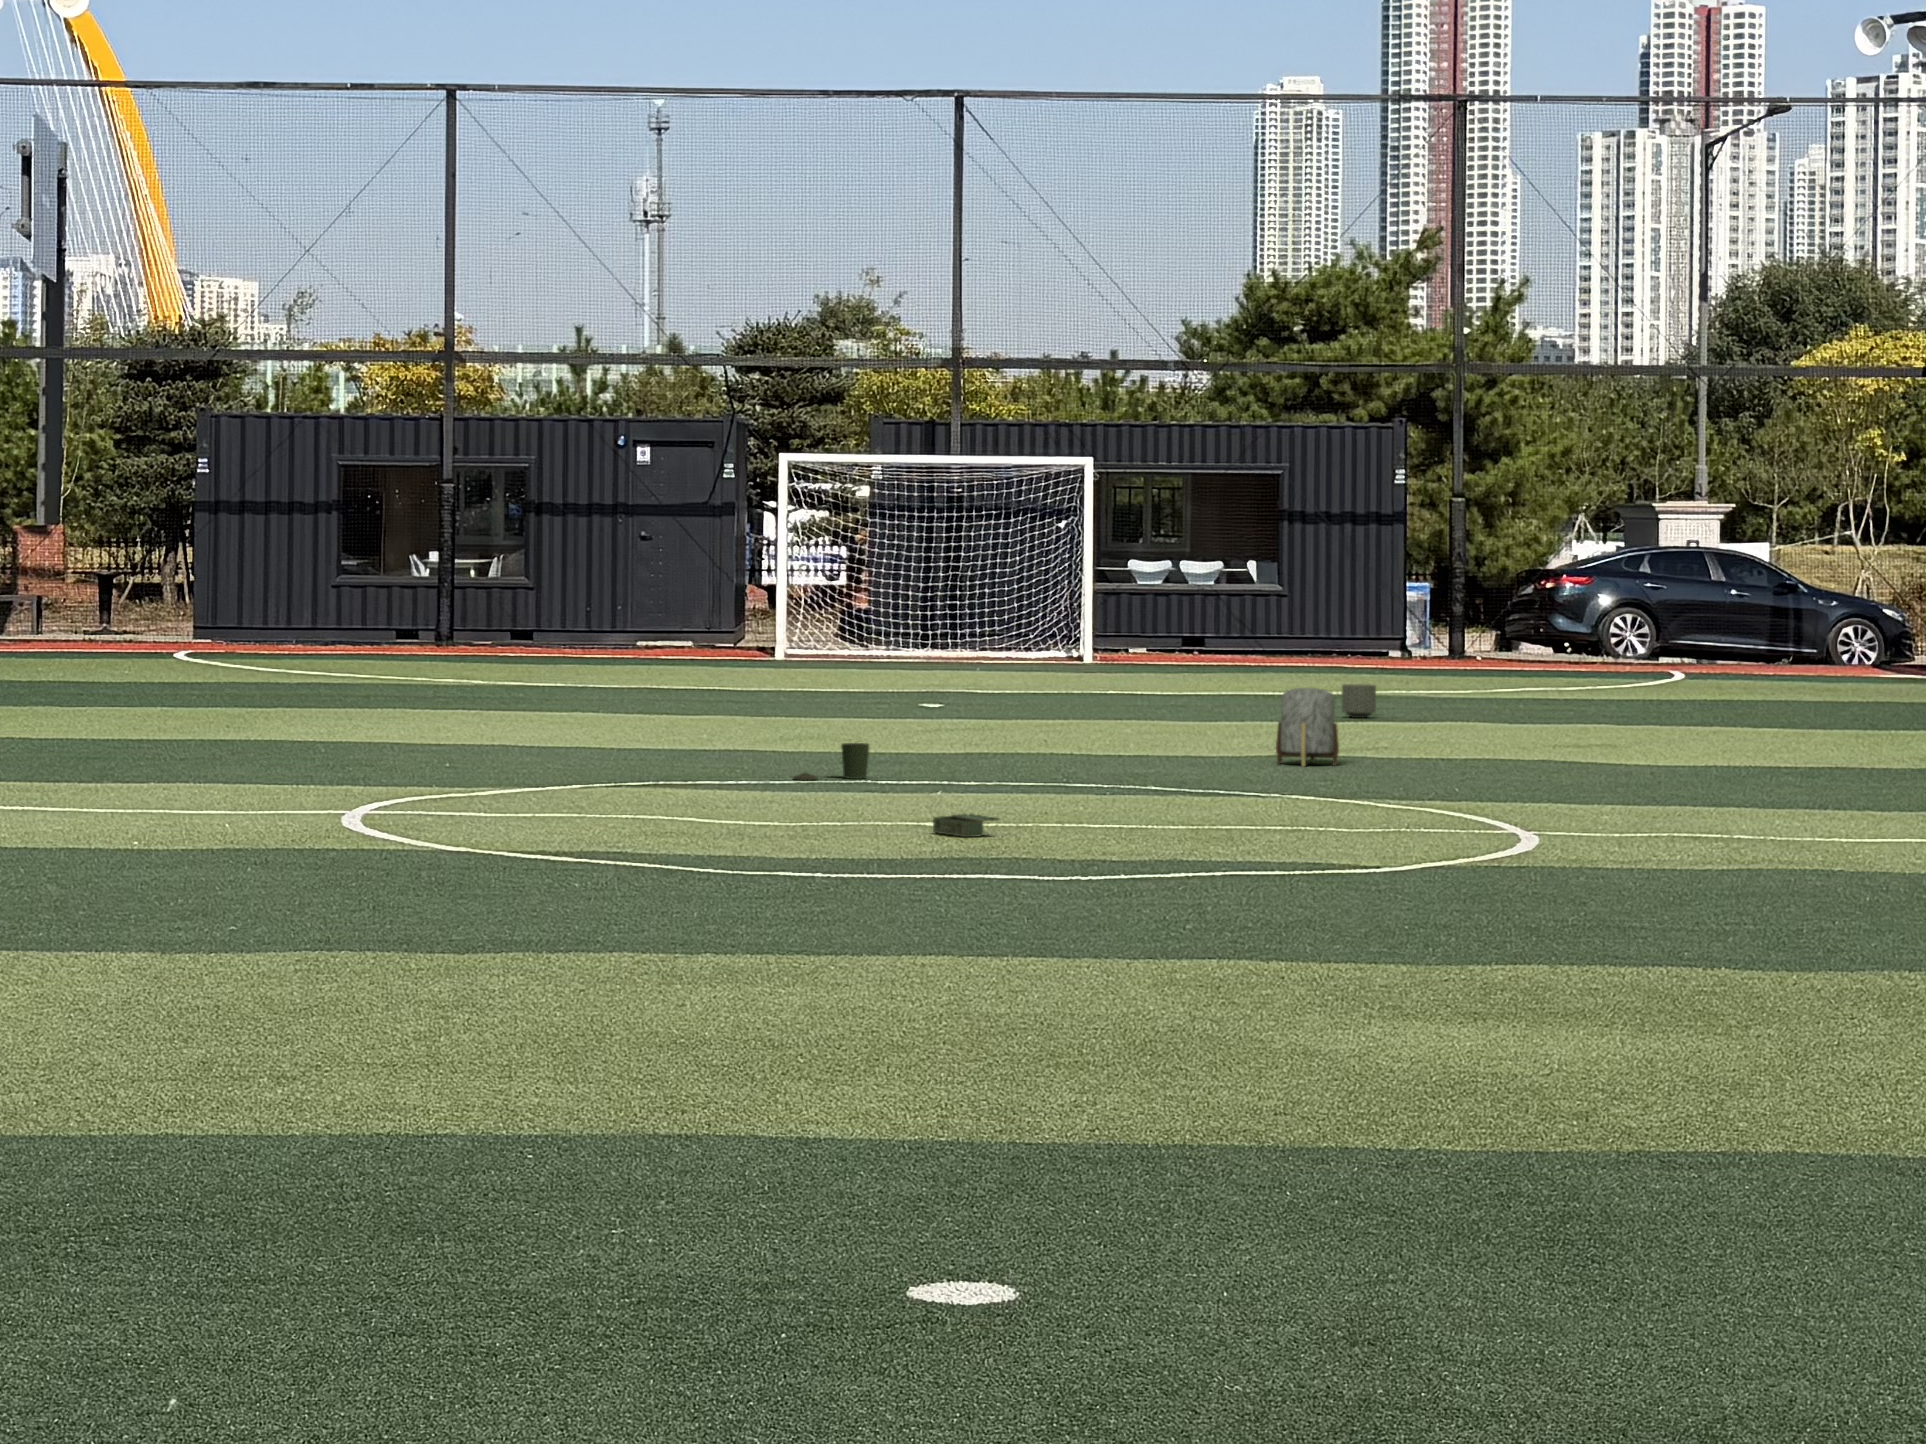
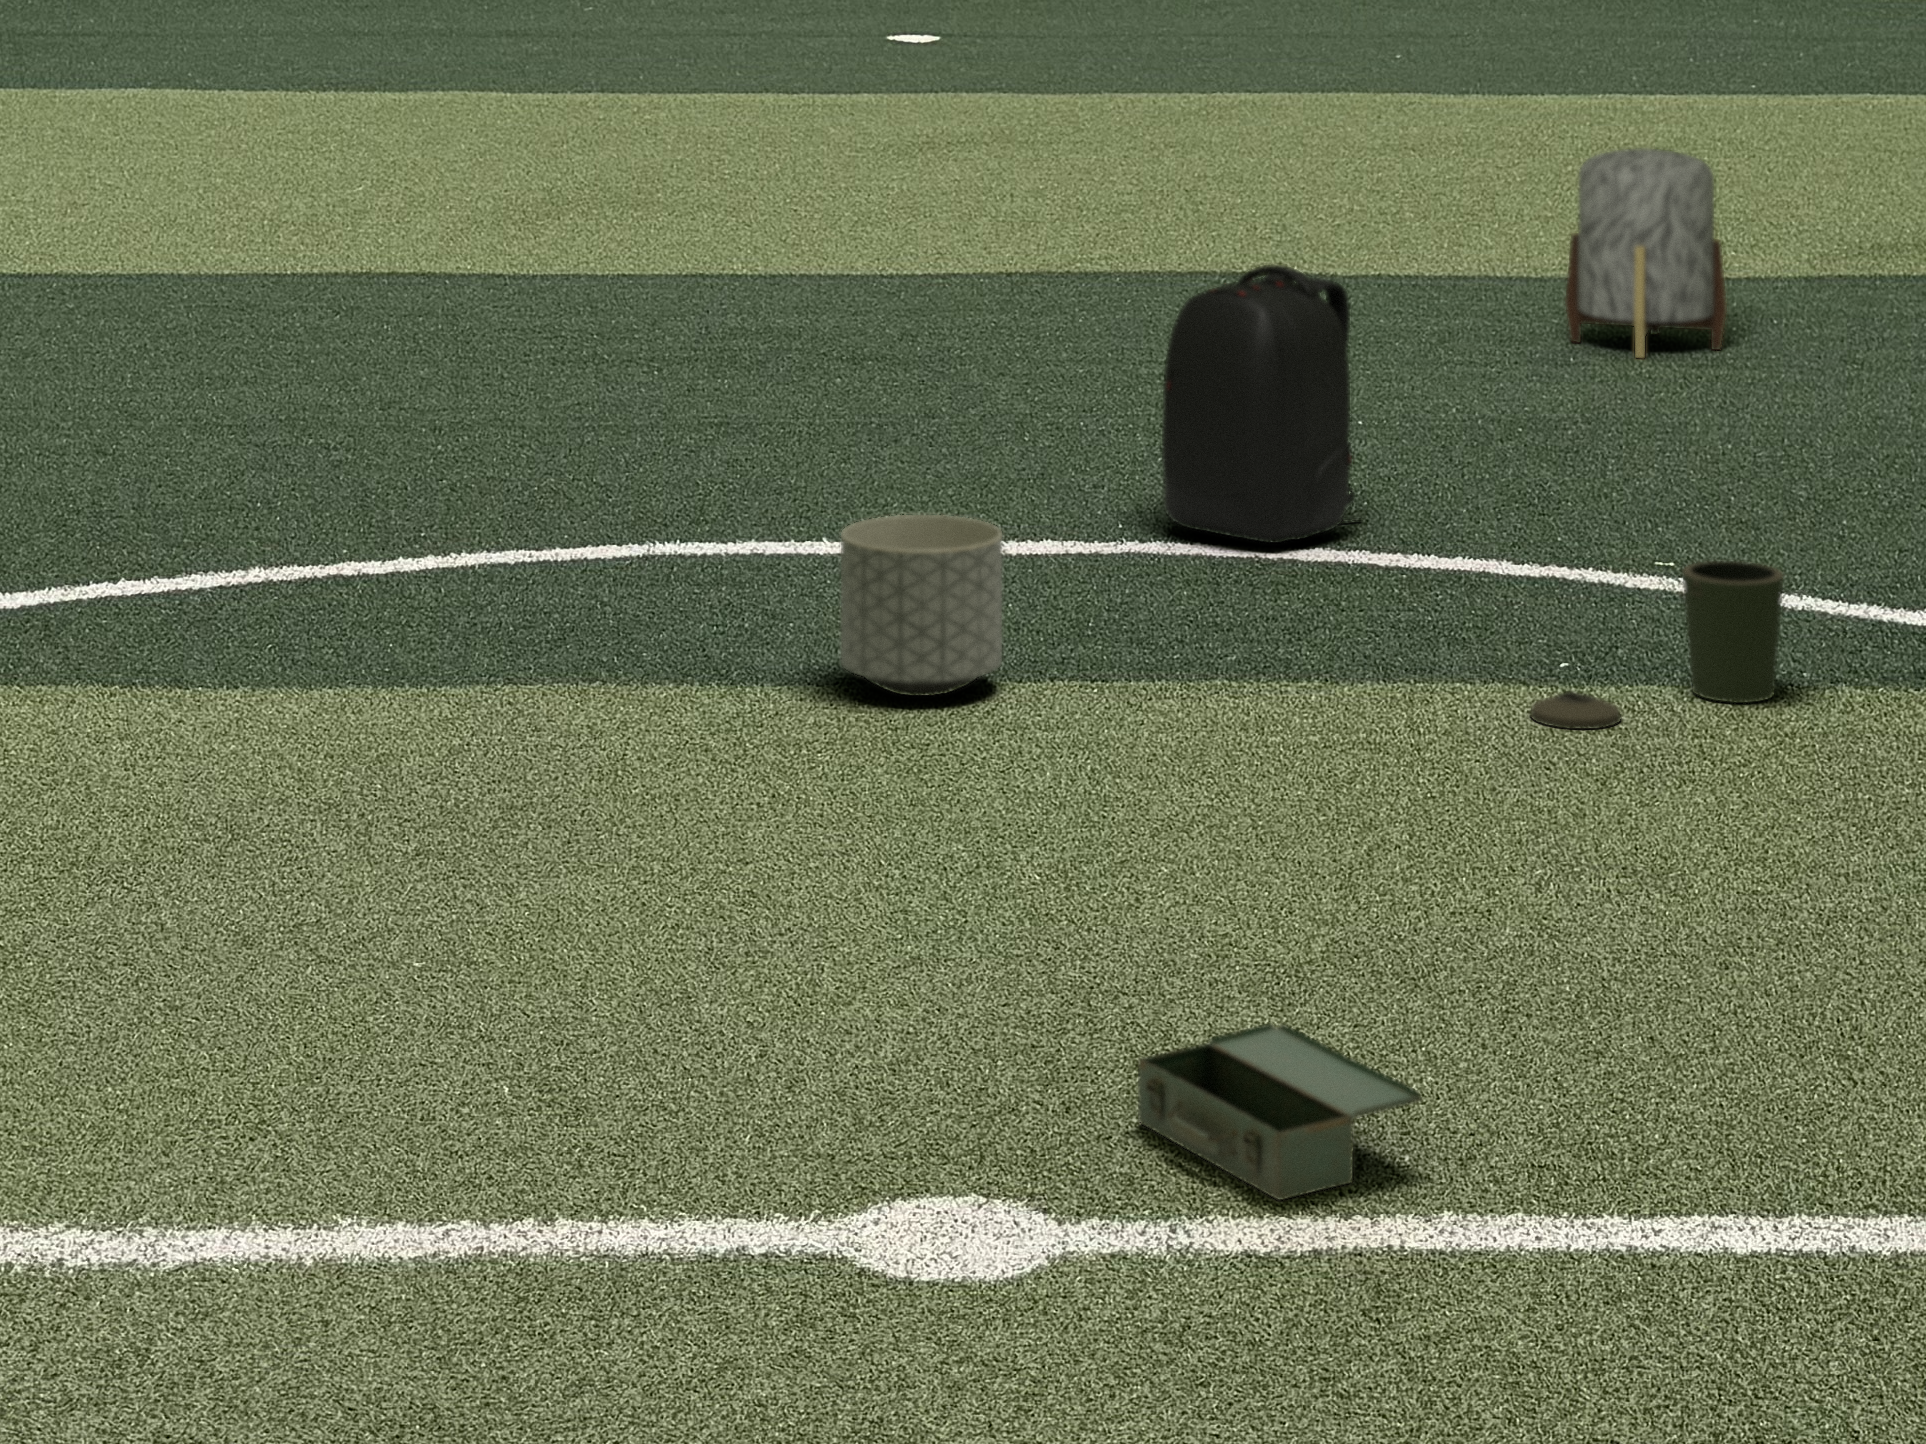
planter: present [1342,684,1376,718] -> present [841,515,1002,696]
backpack: none [1123,696,1191,787] -> present [1162,265,1355,543]
trash can: present [793,743,869,780] -> present [1530,561,1783,729]
toolbox: present [933,814,999,837] -> present [1138,1024,1421,1200]

